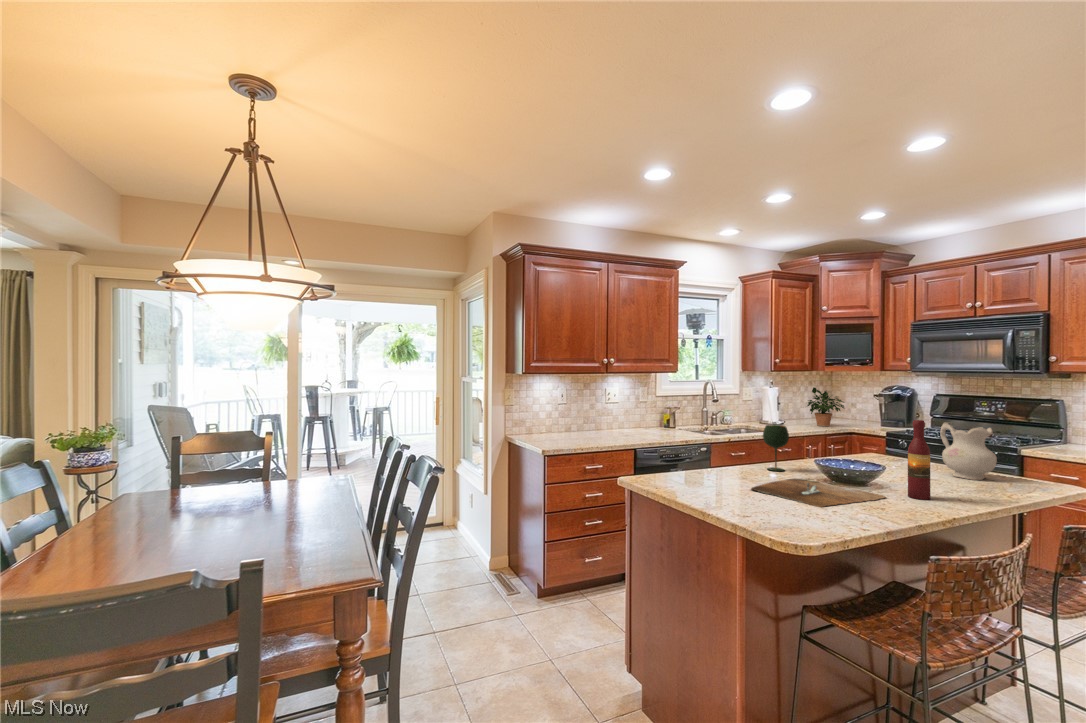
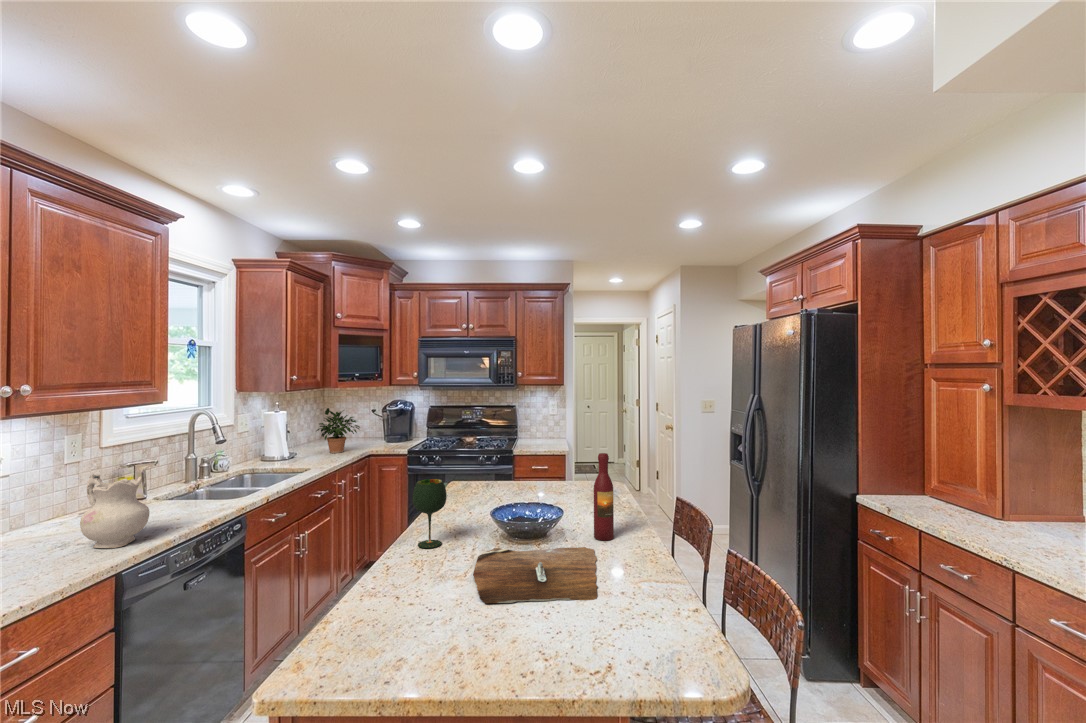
ceramic pitcher: present [941,422,997,480] -> present [80,475,149,548]

